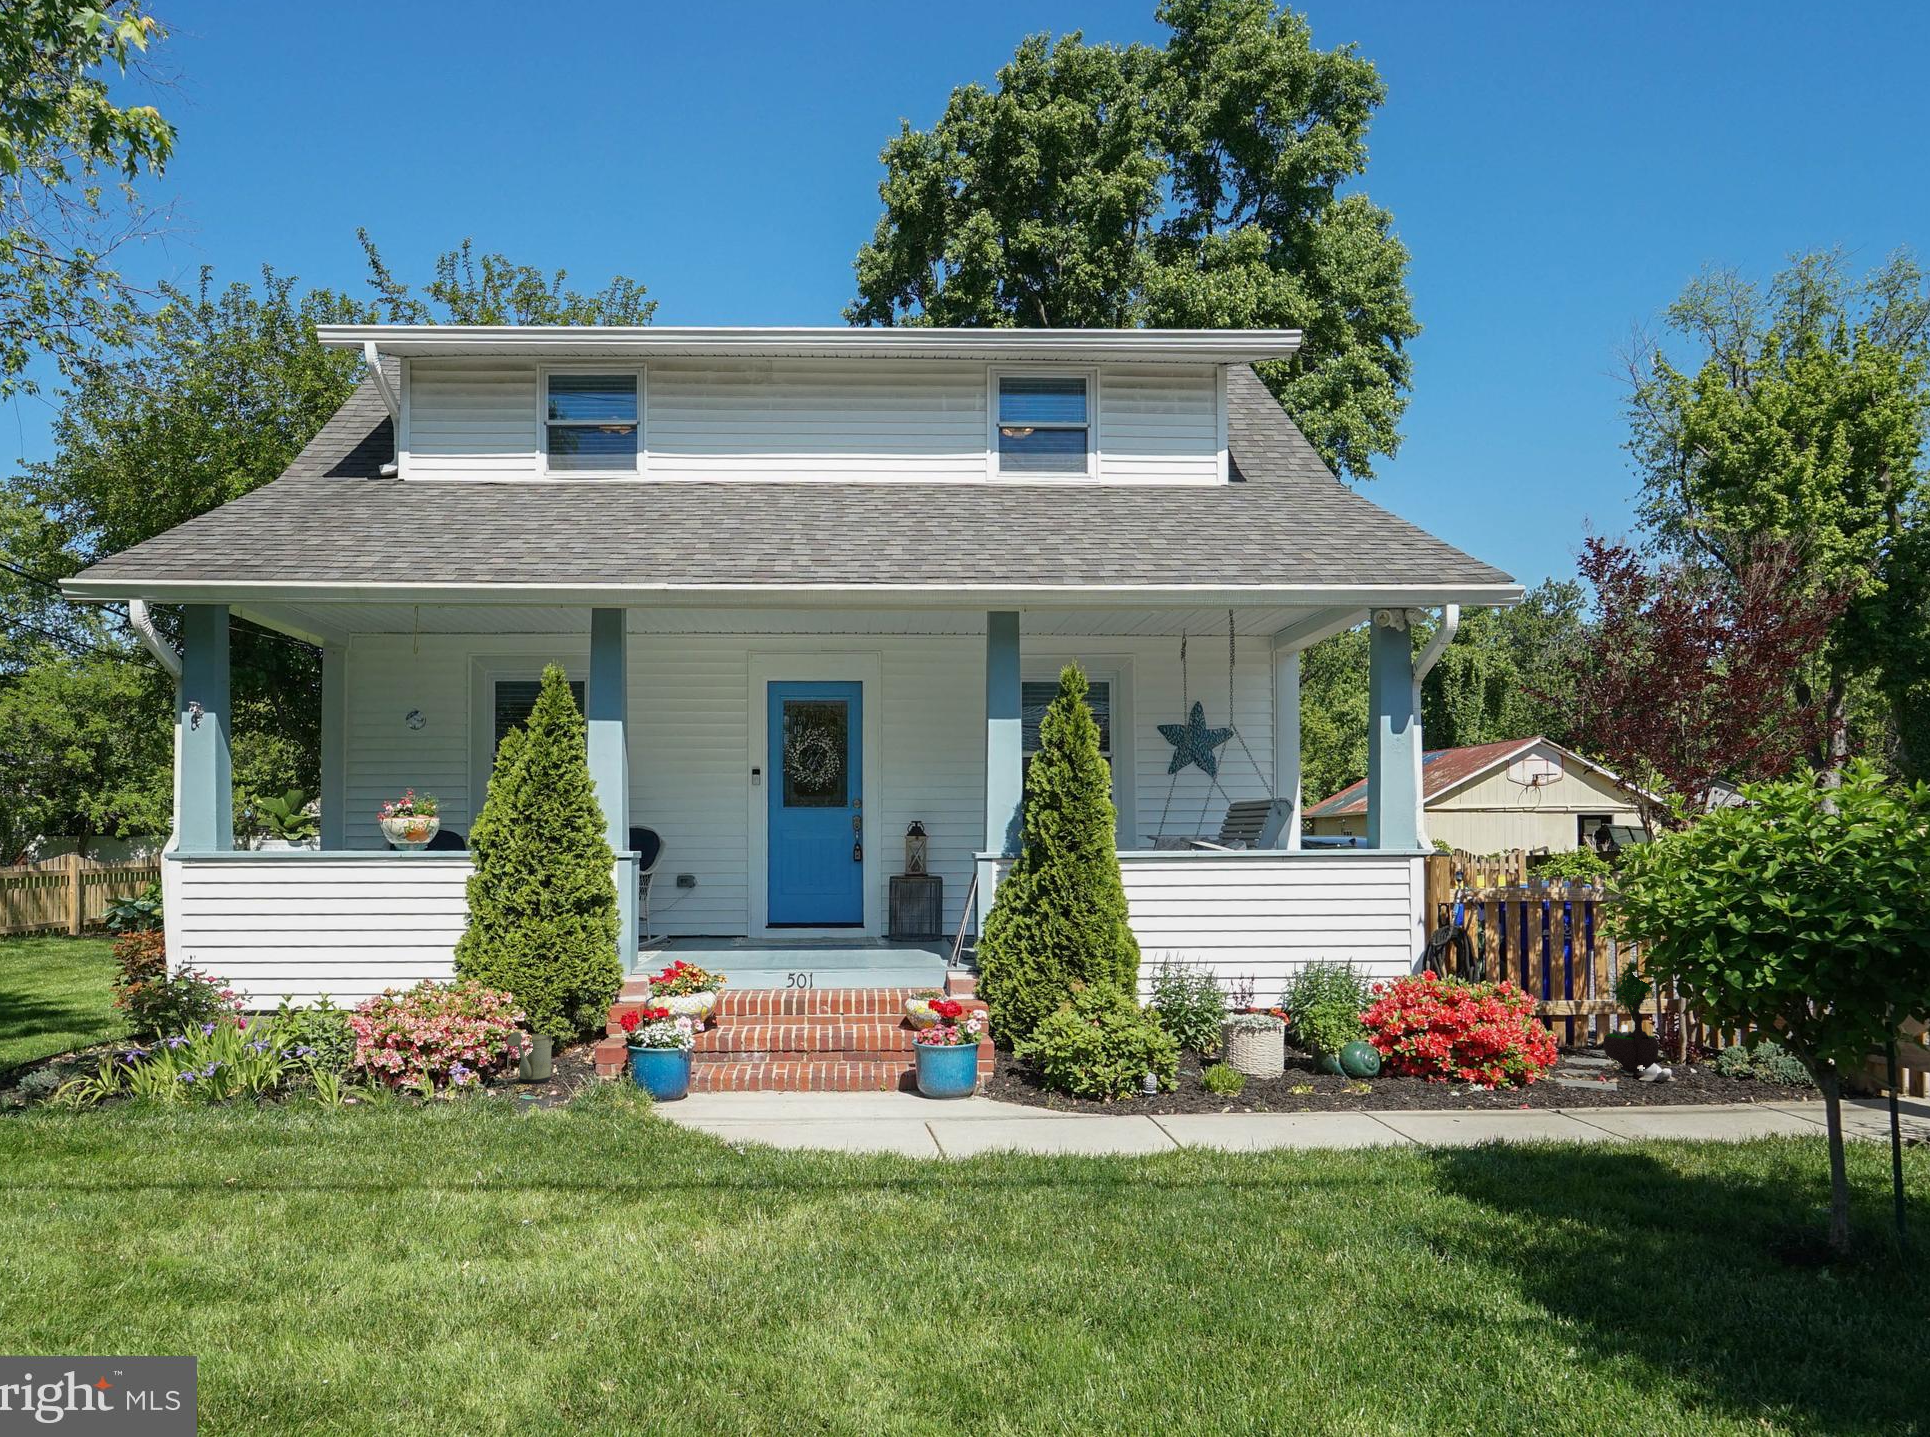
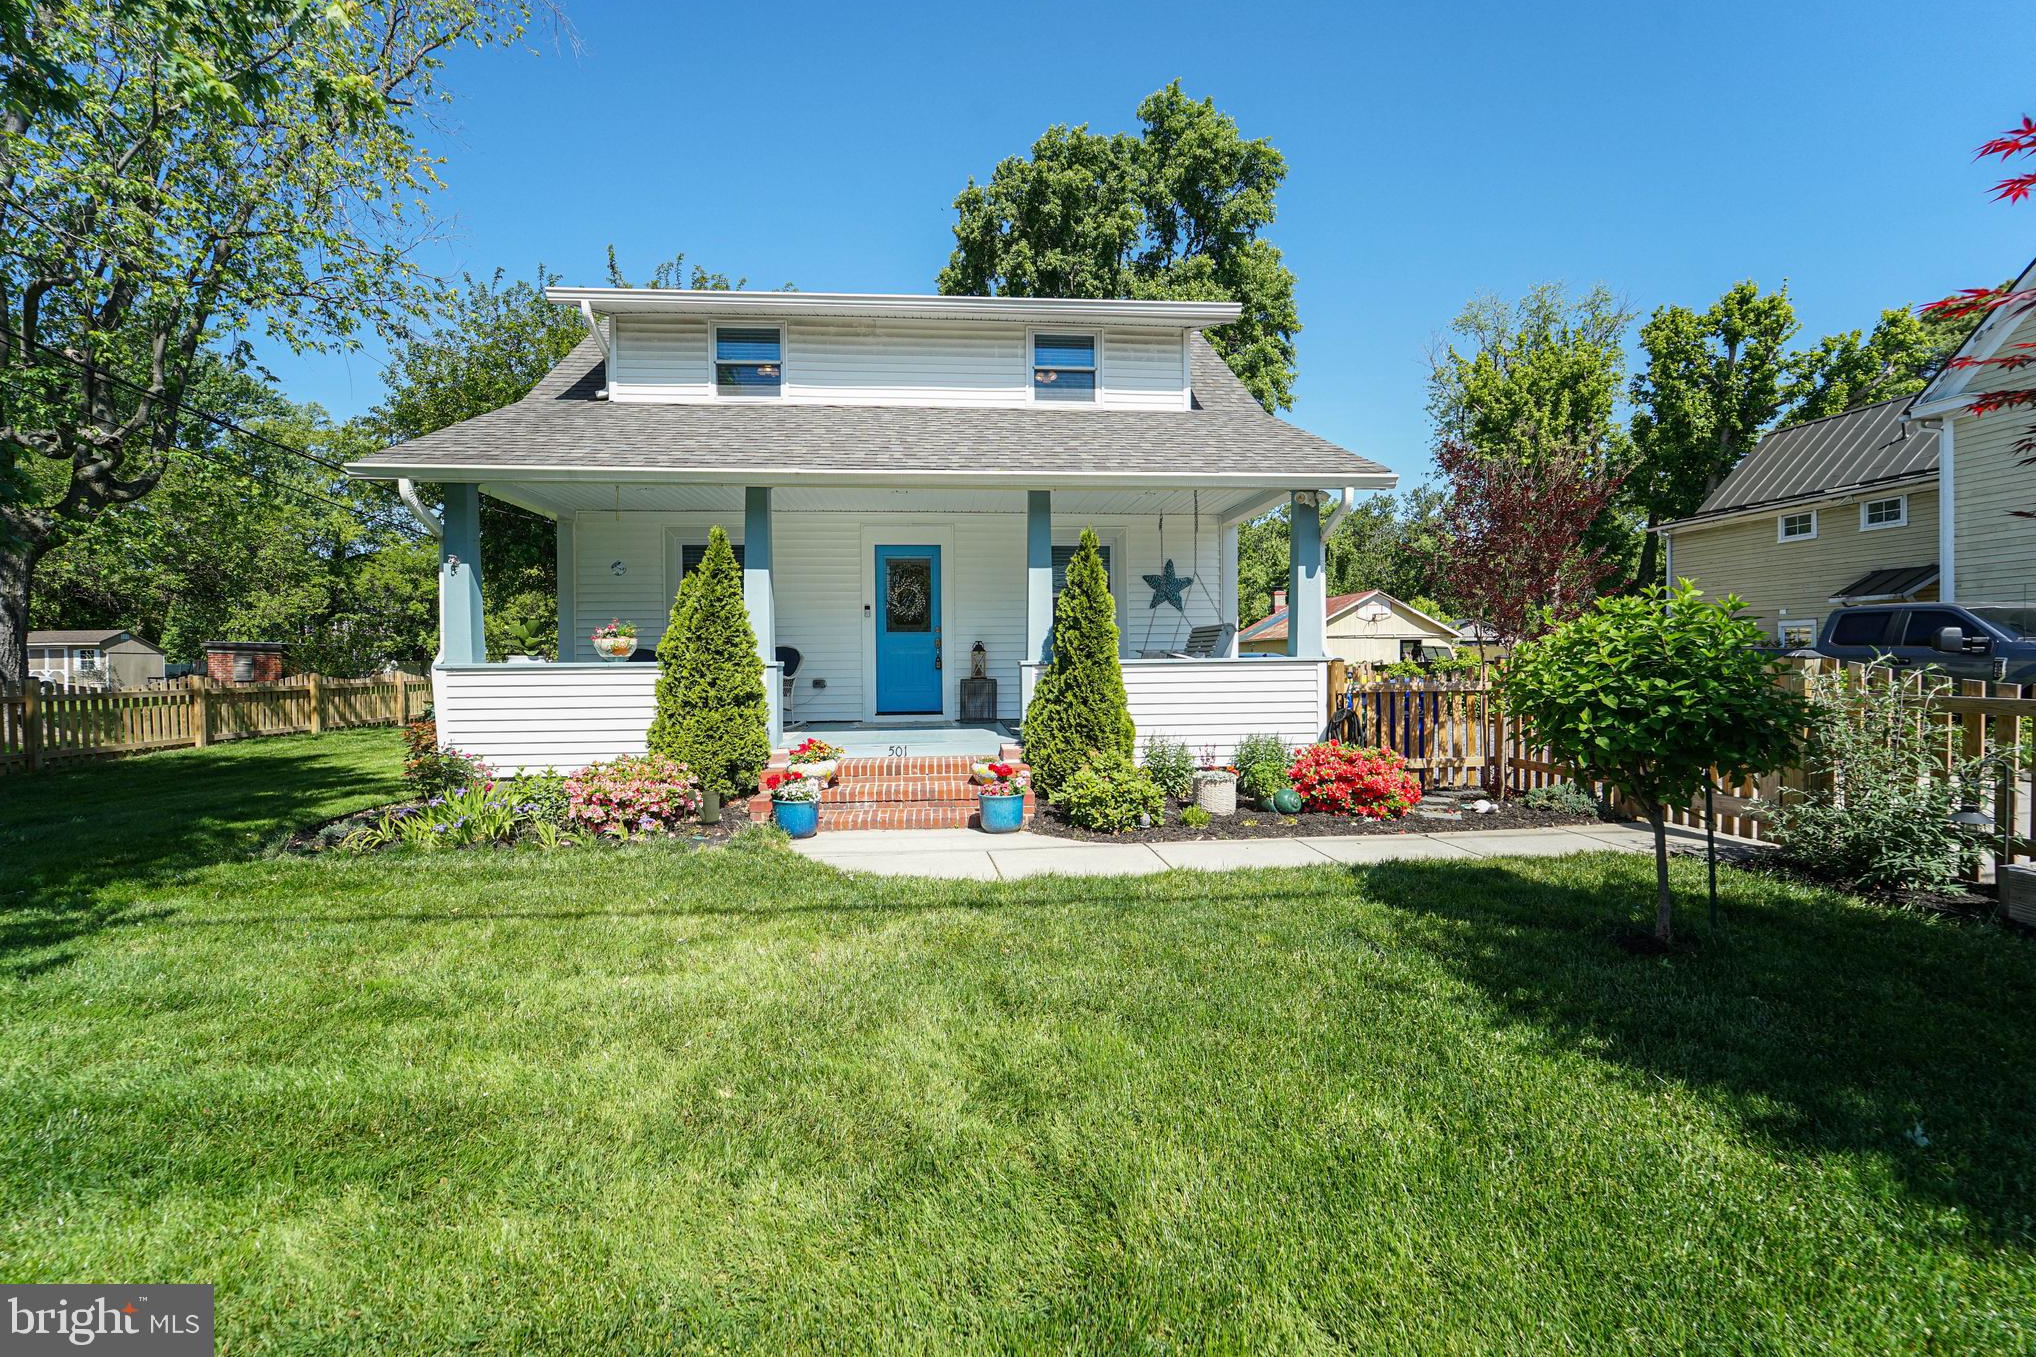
potted tree: present [1601,954,1659,1072] -> none [1454,729,1506,809]

